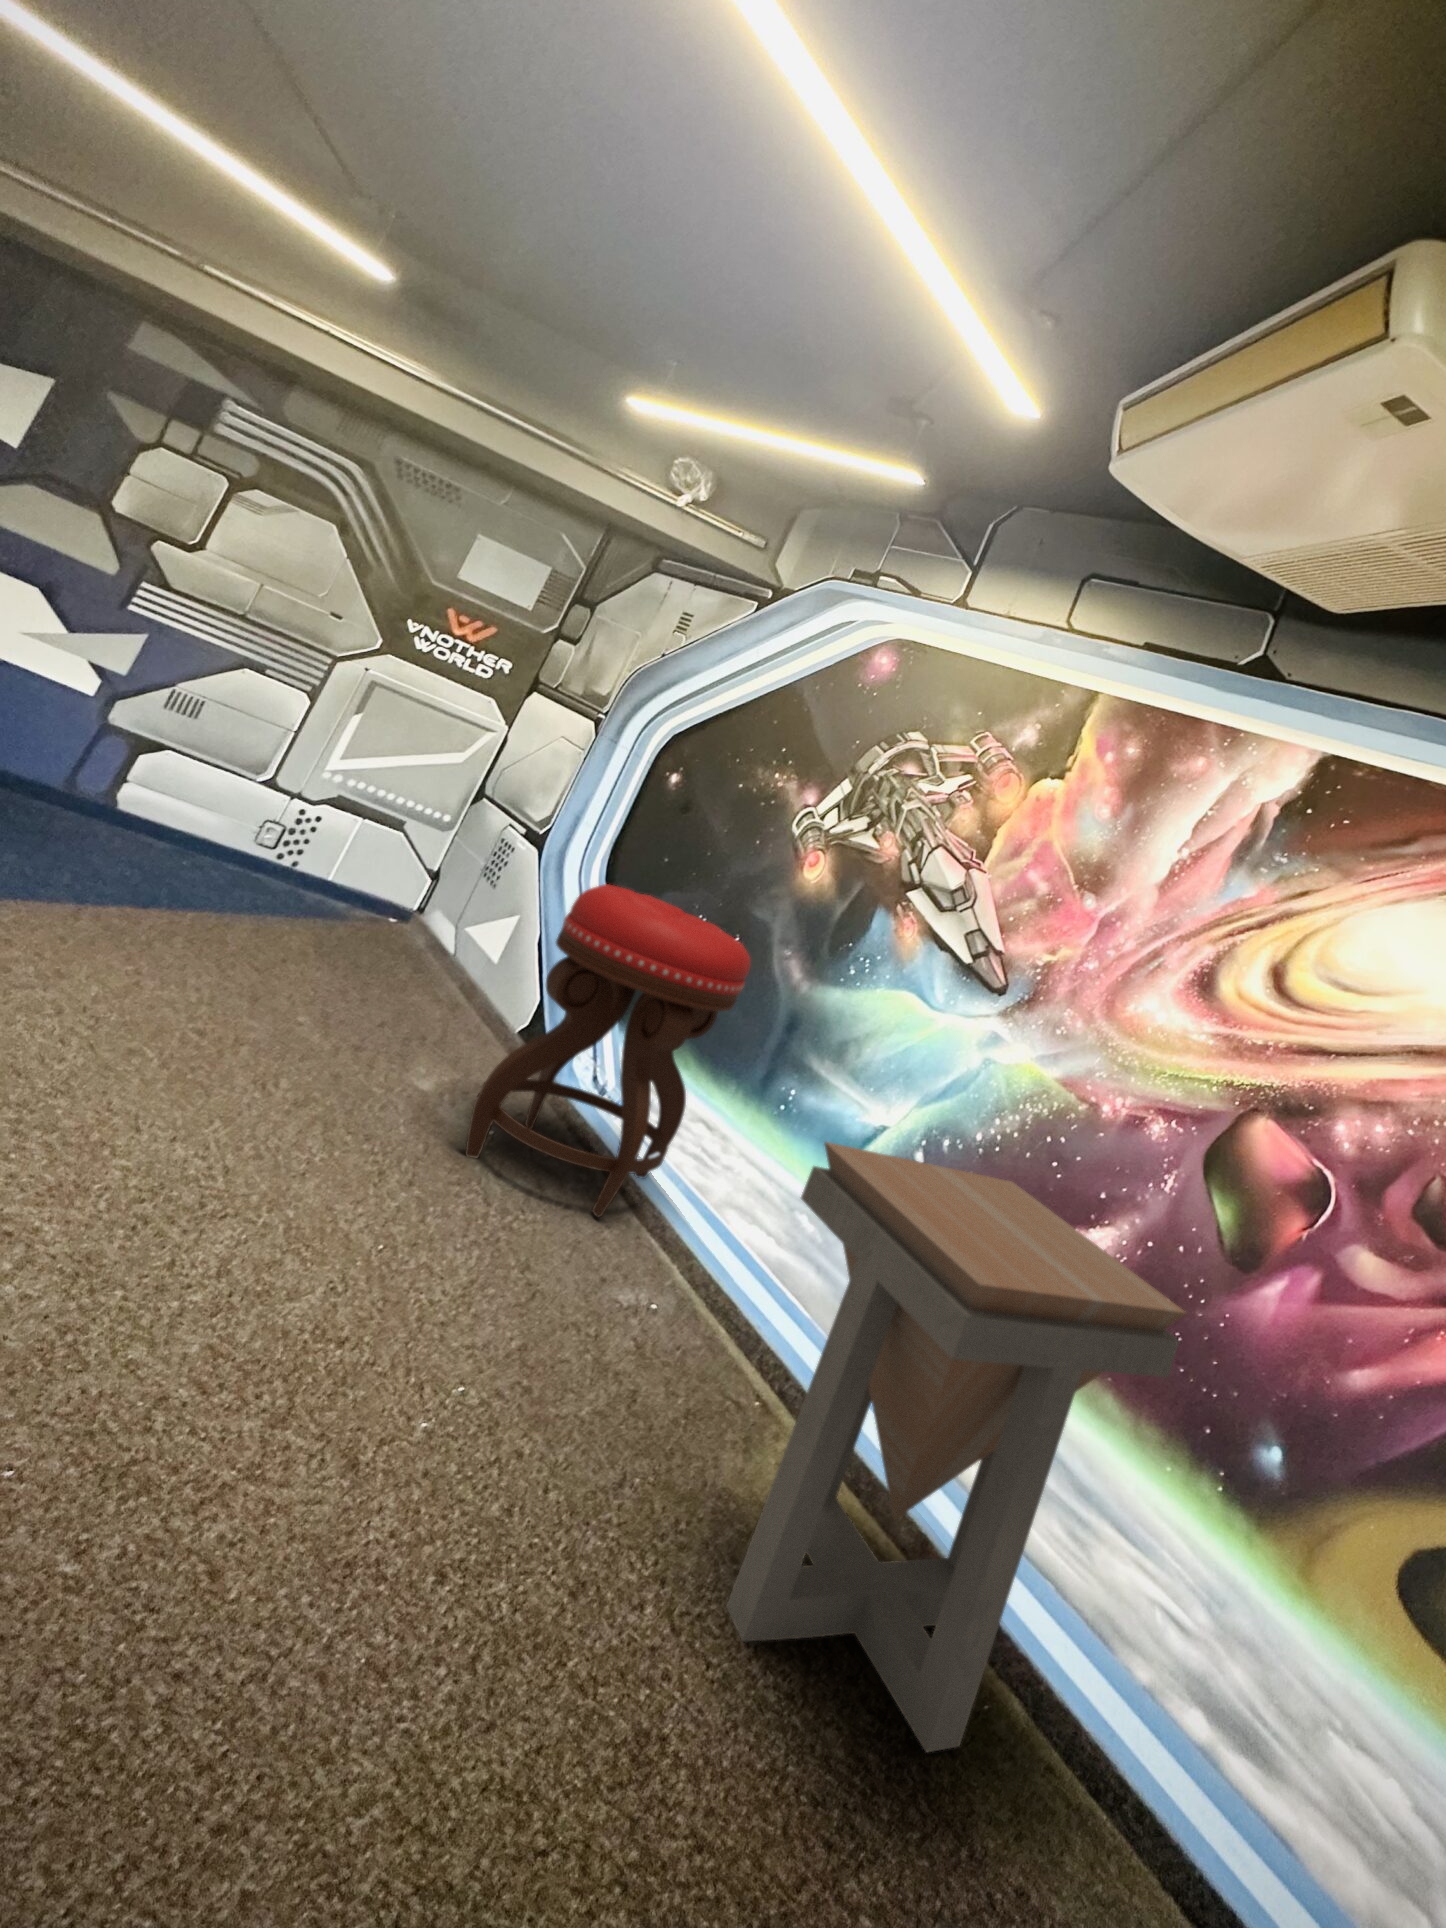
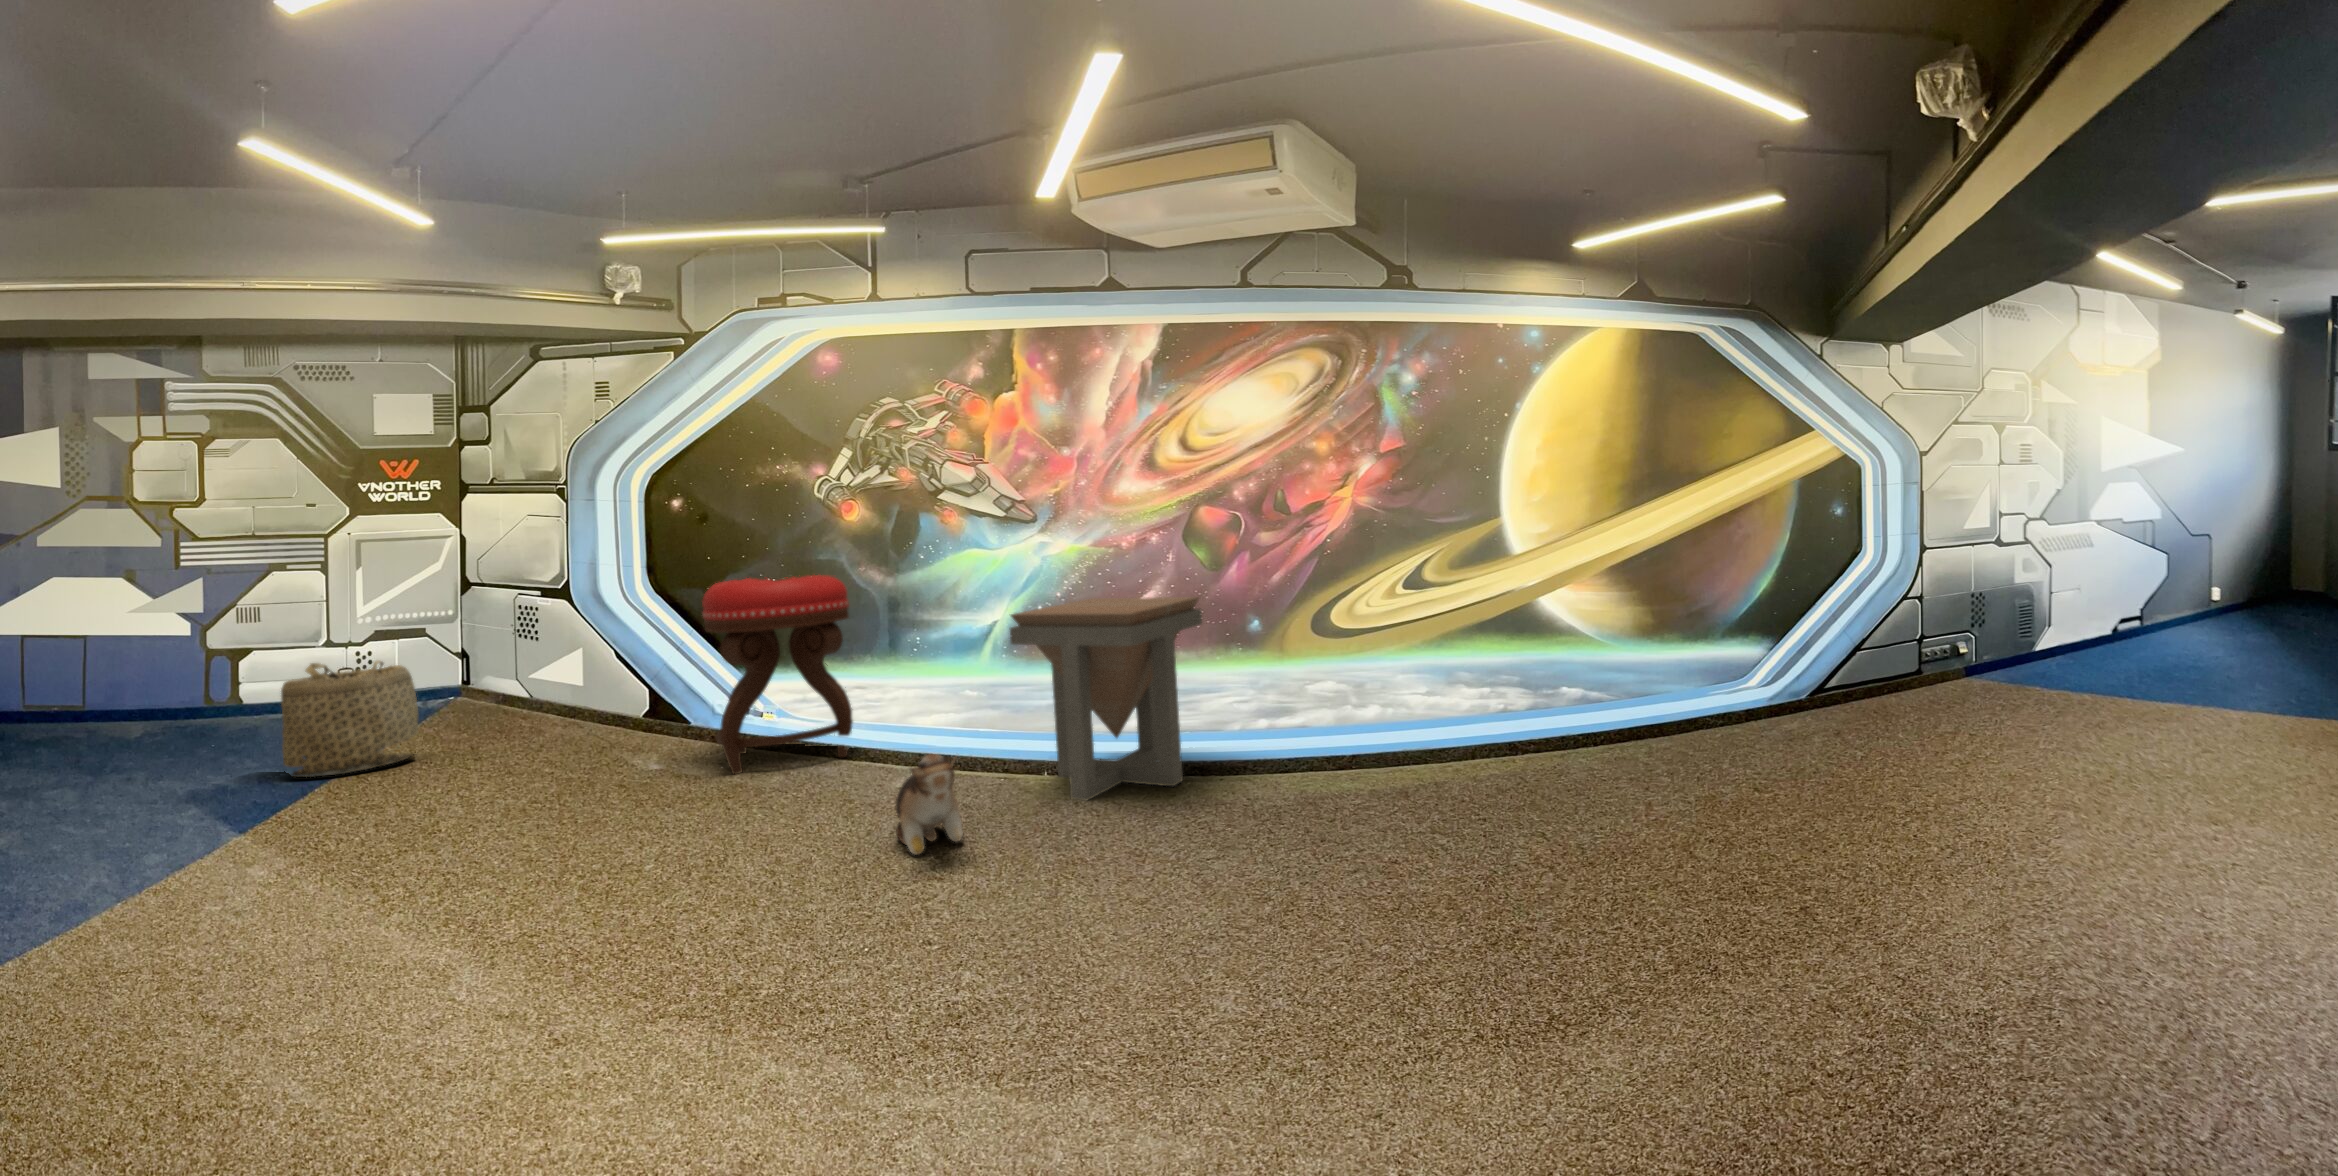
basket: none [220,799,371,938] -> present [281,661,418,777]
plush toy: none [331,1354,506,1581] -> present [896,754,963,855]

